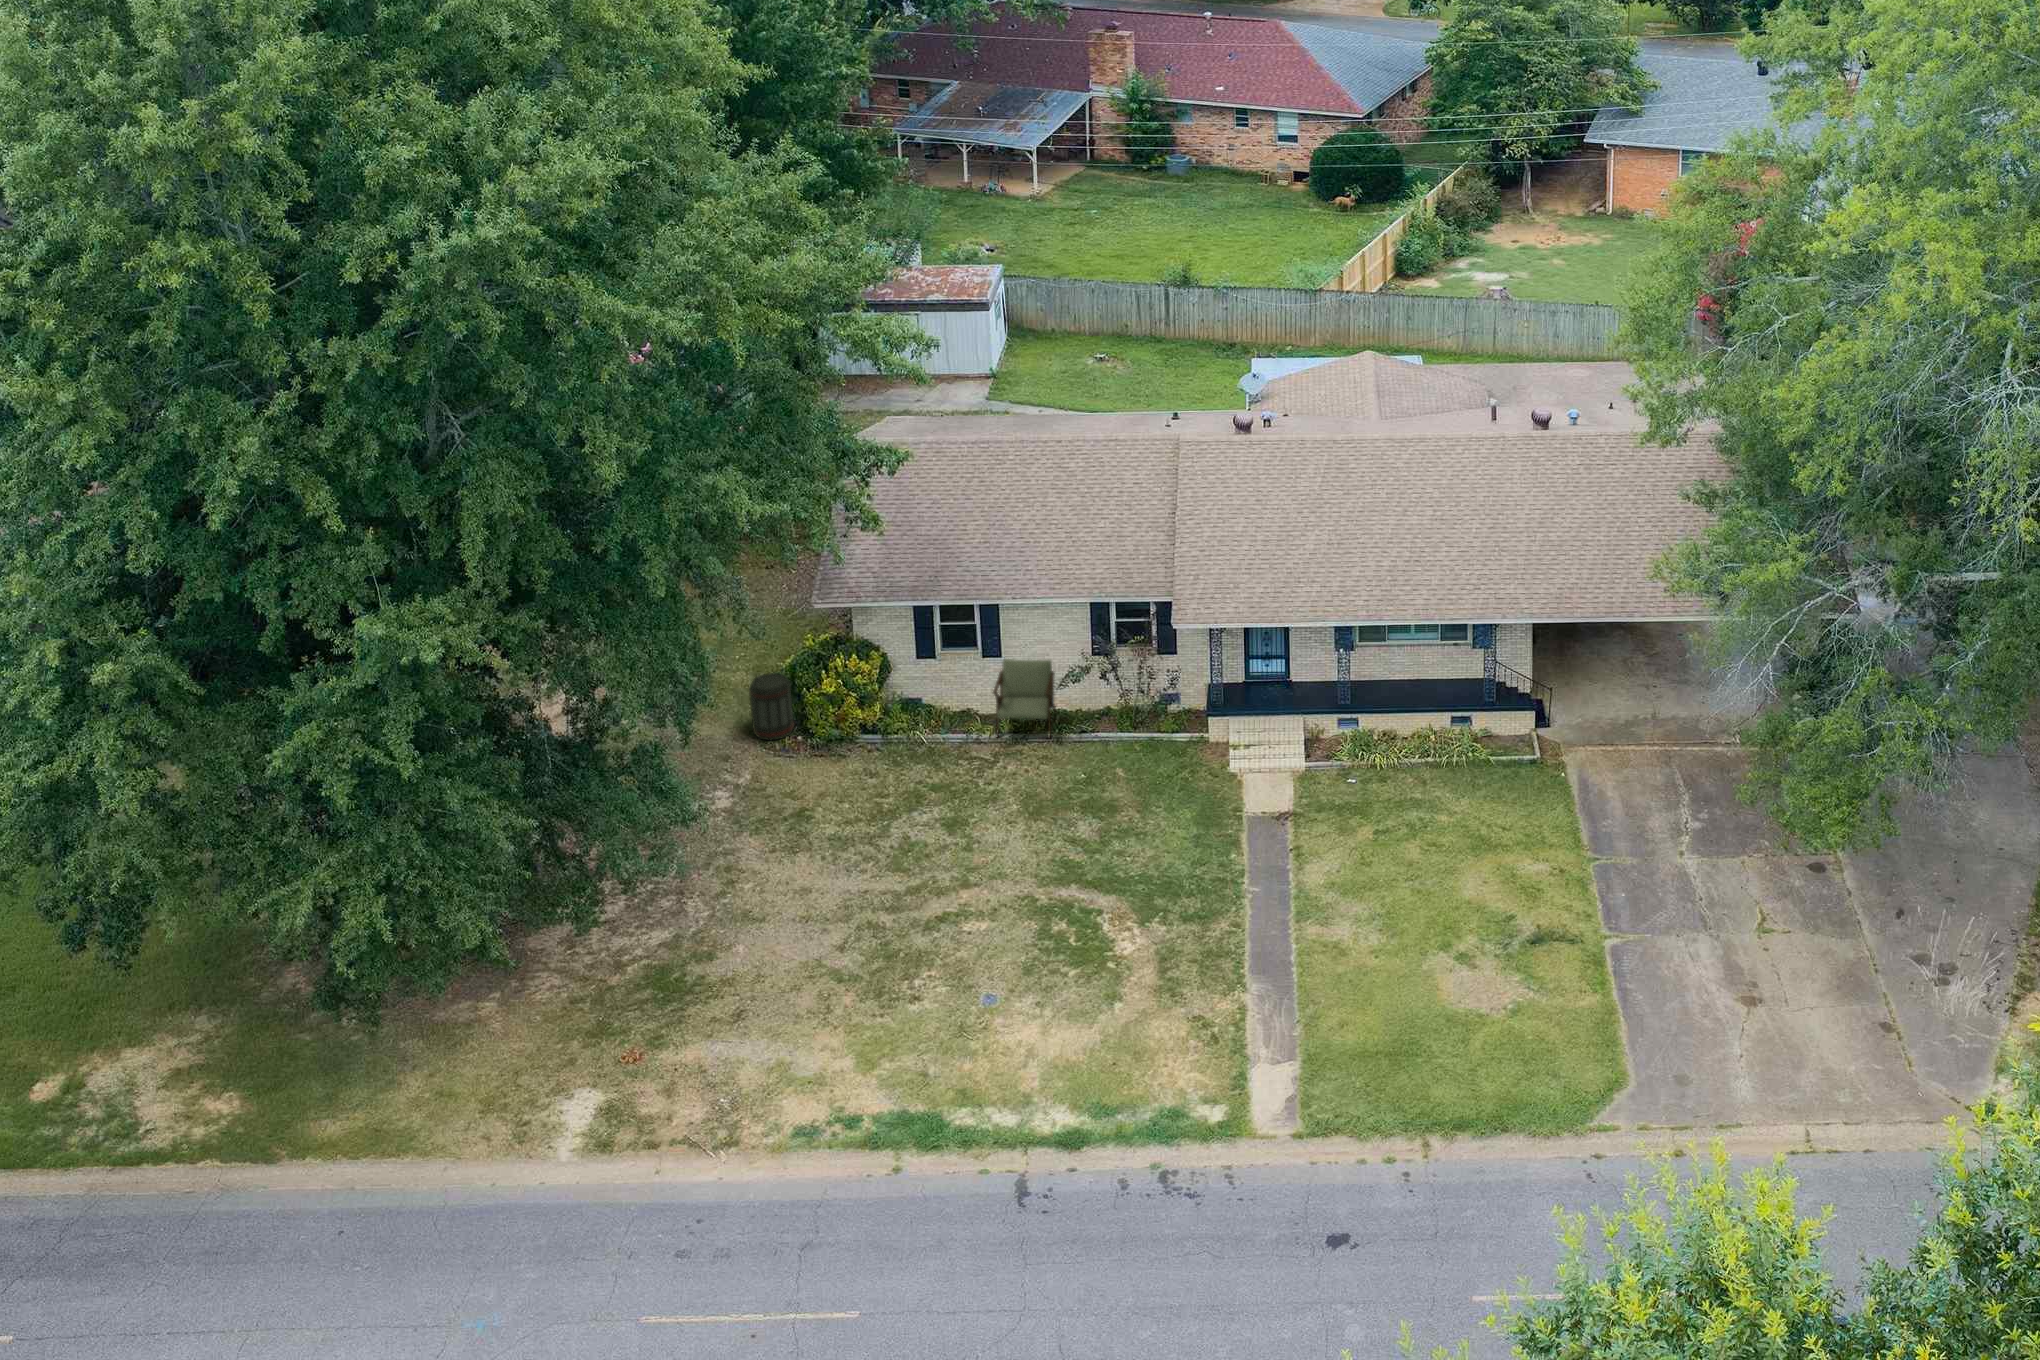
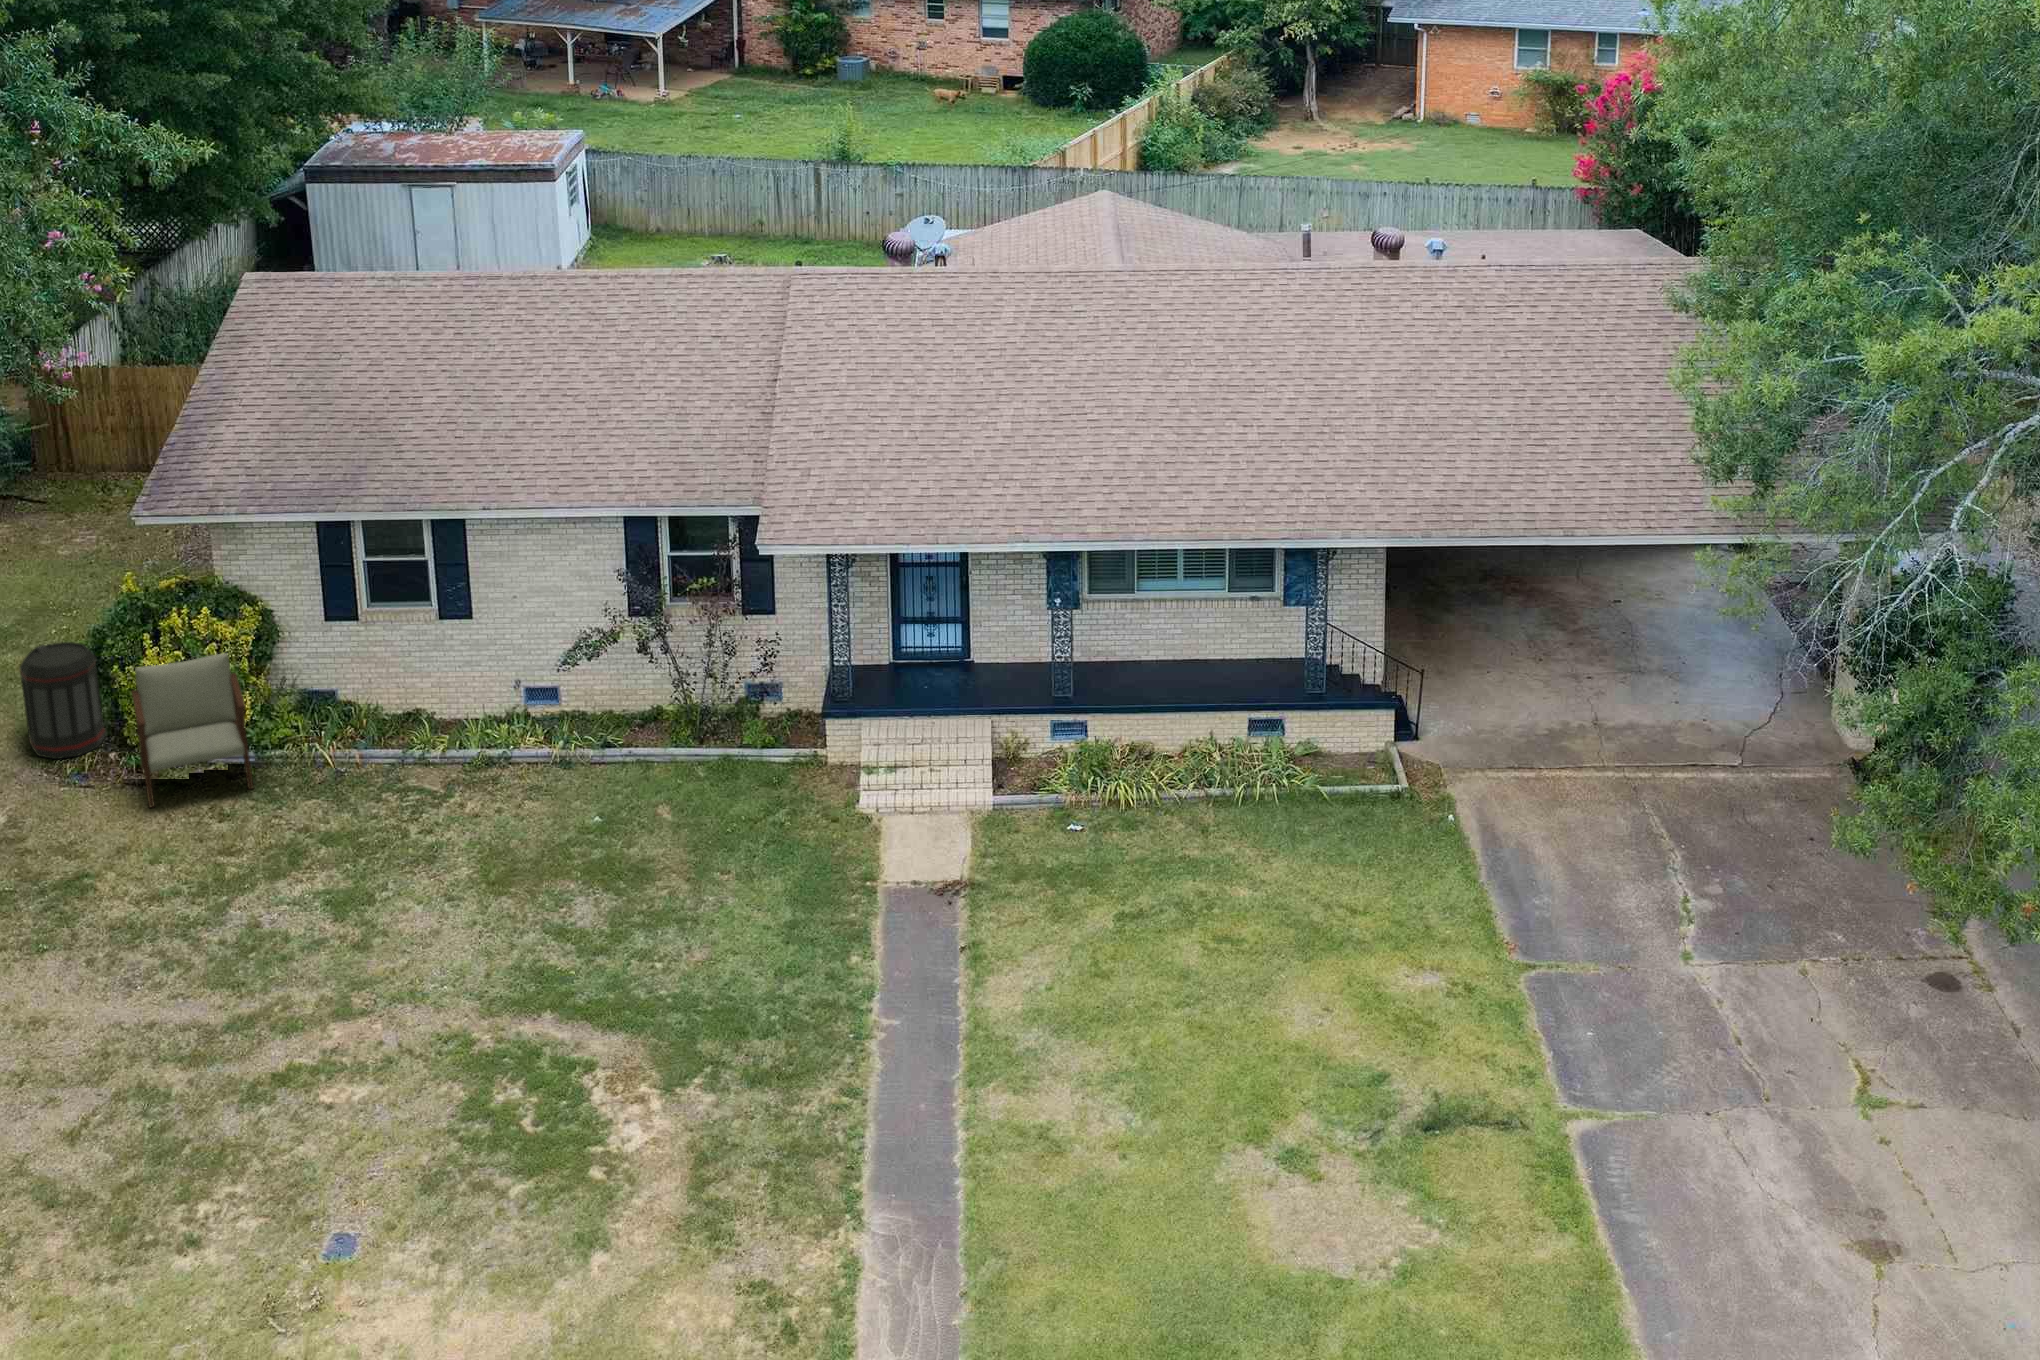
lounge chair: present [993,659,1057,737] -> present [132,653,253,808]

